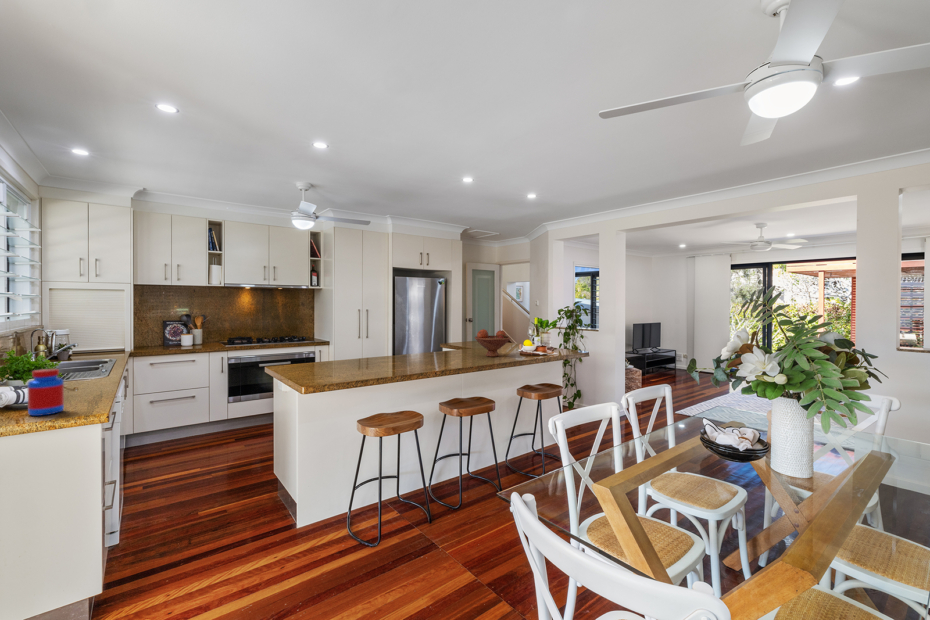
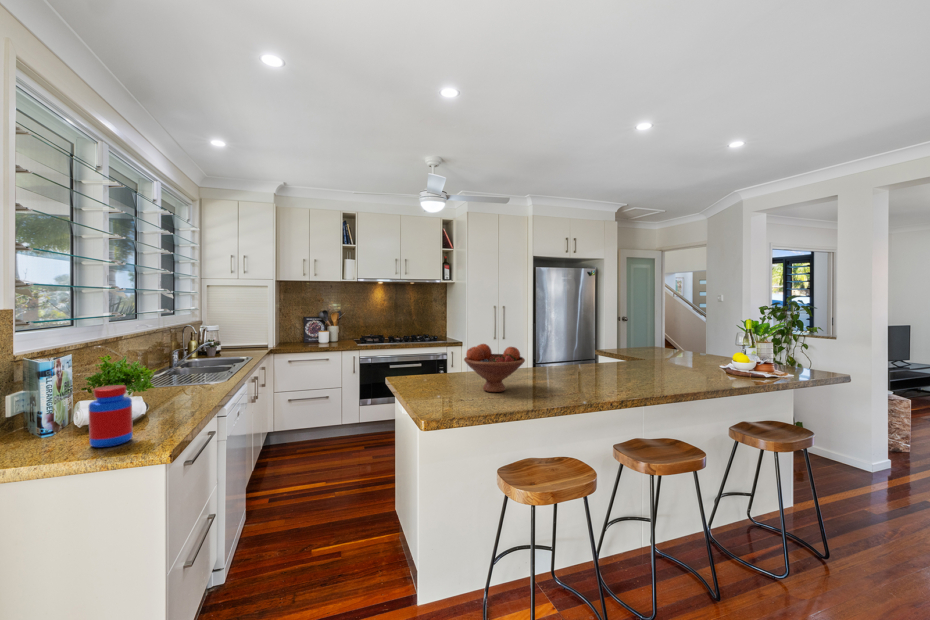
fruit bowl: present [475,329,511,357] -> present [464,344,525,392]

